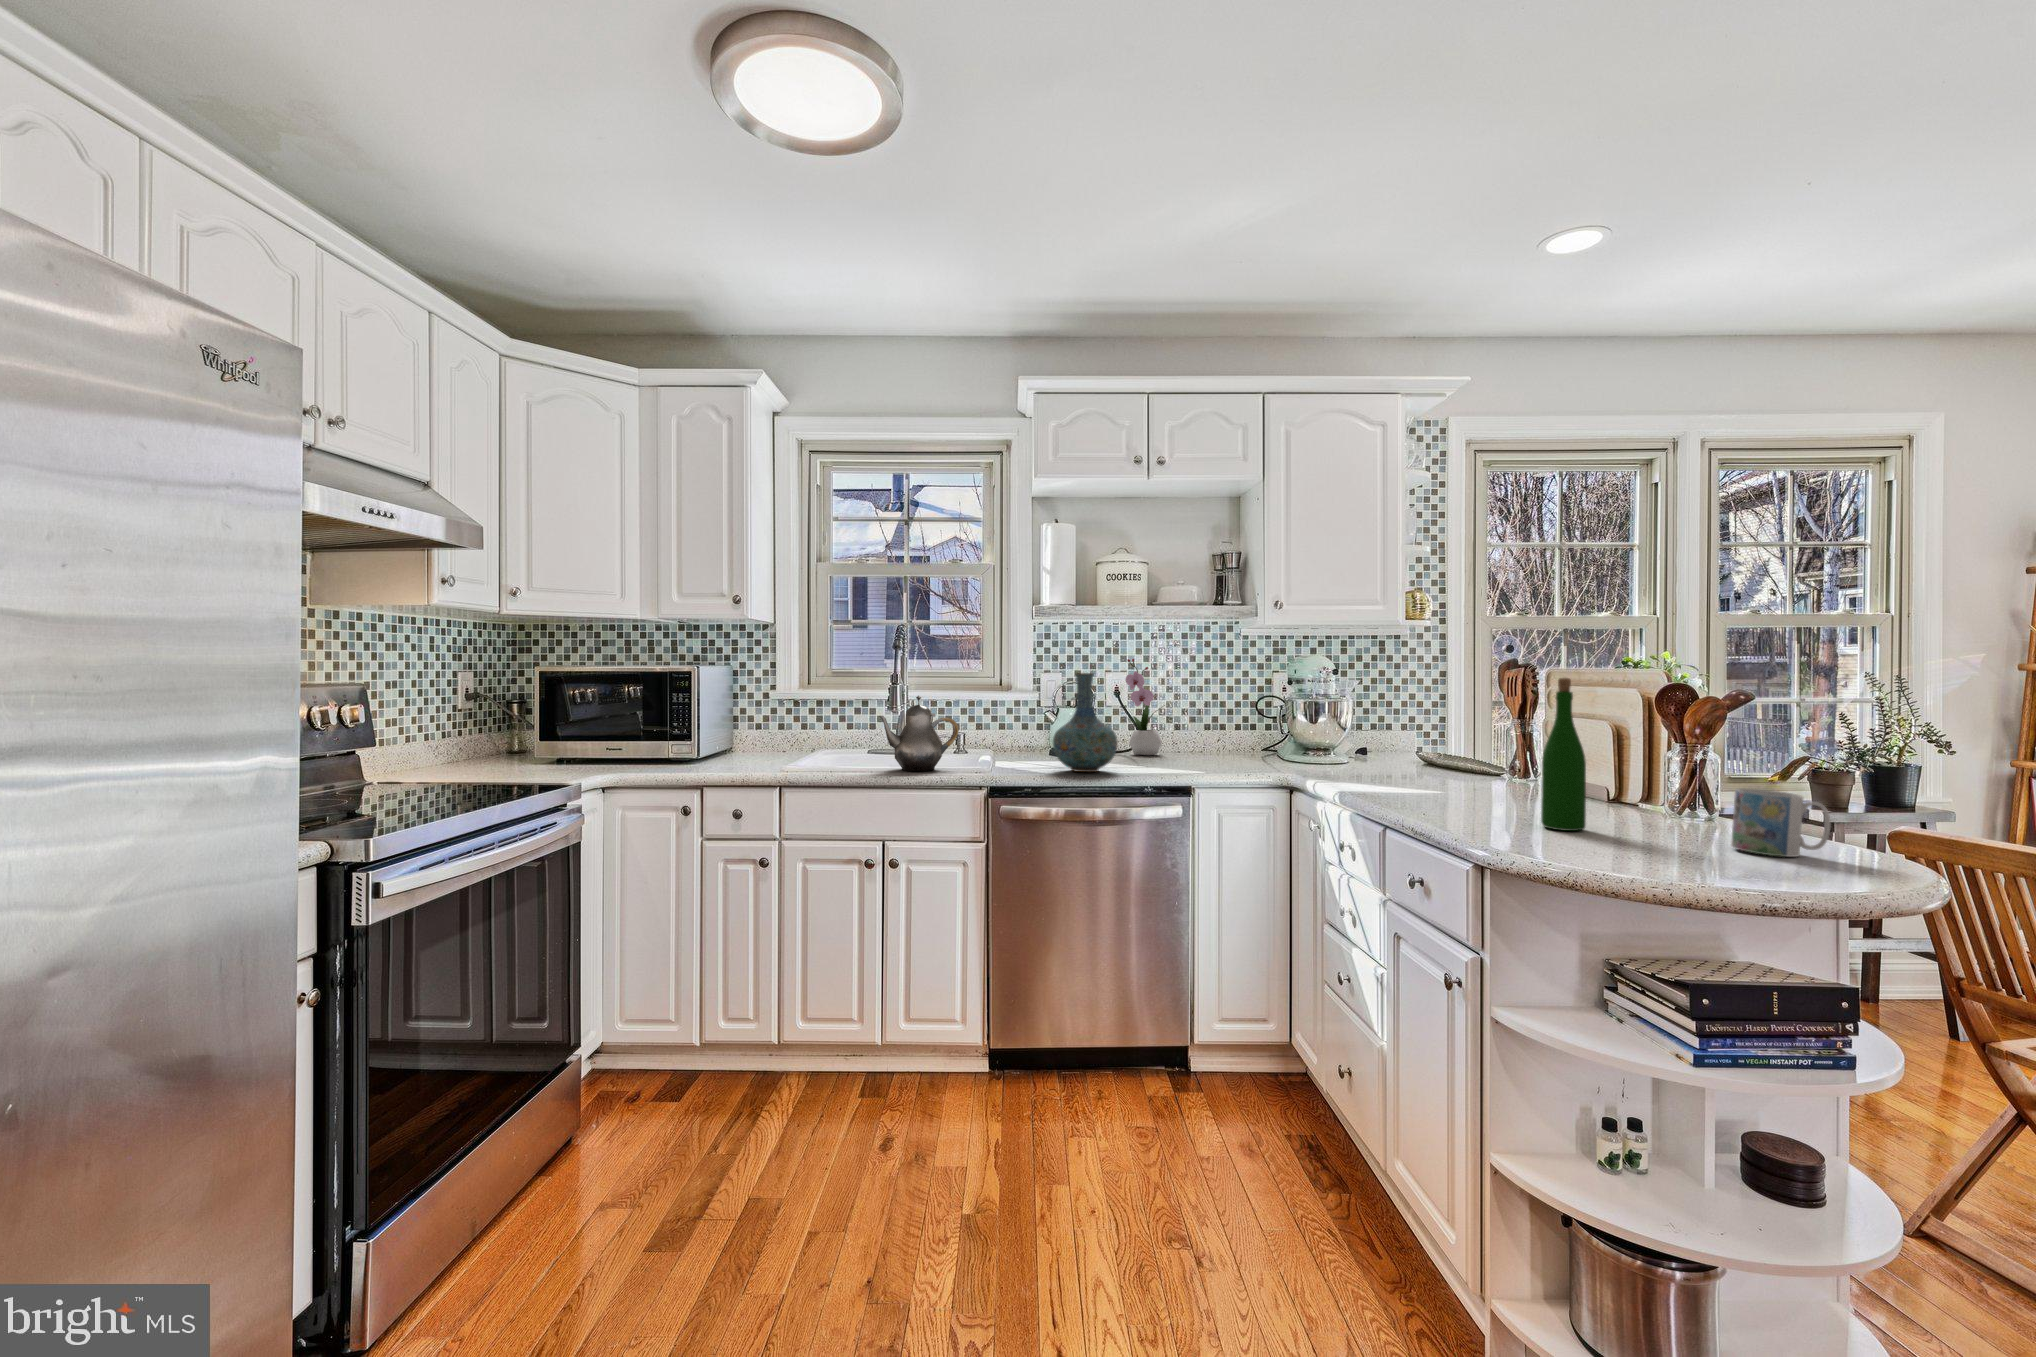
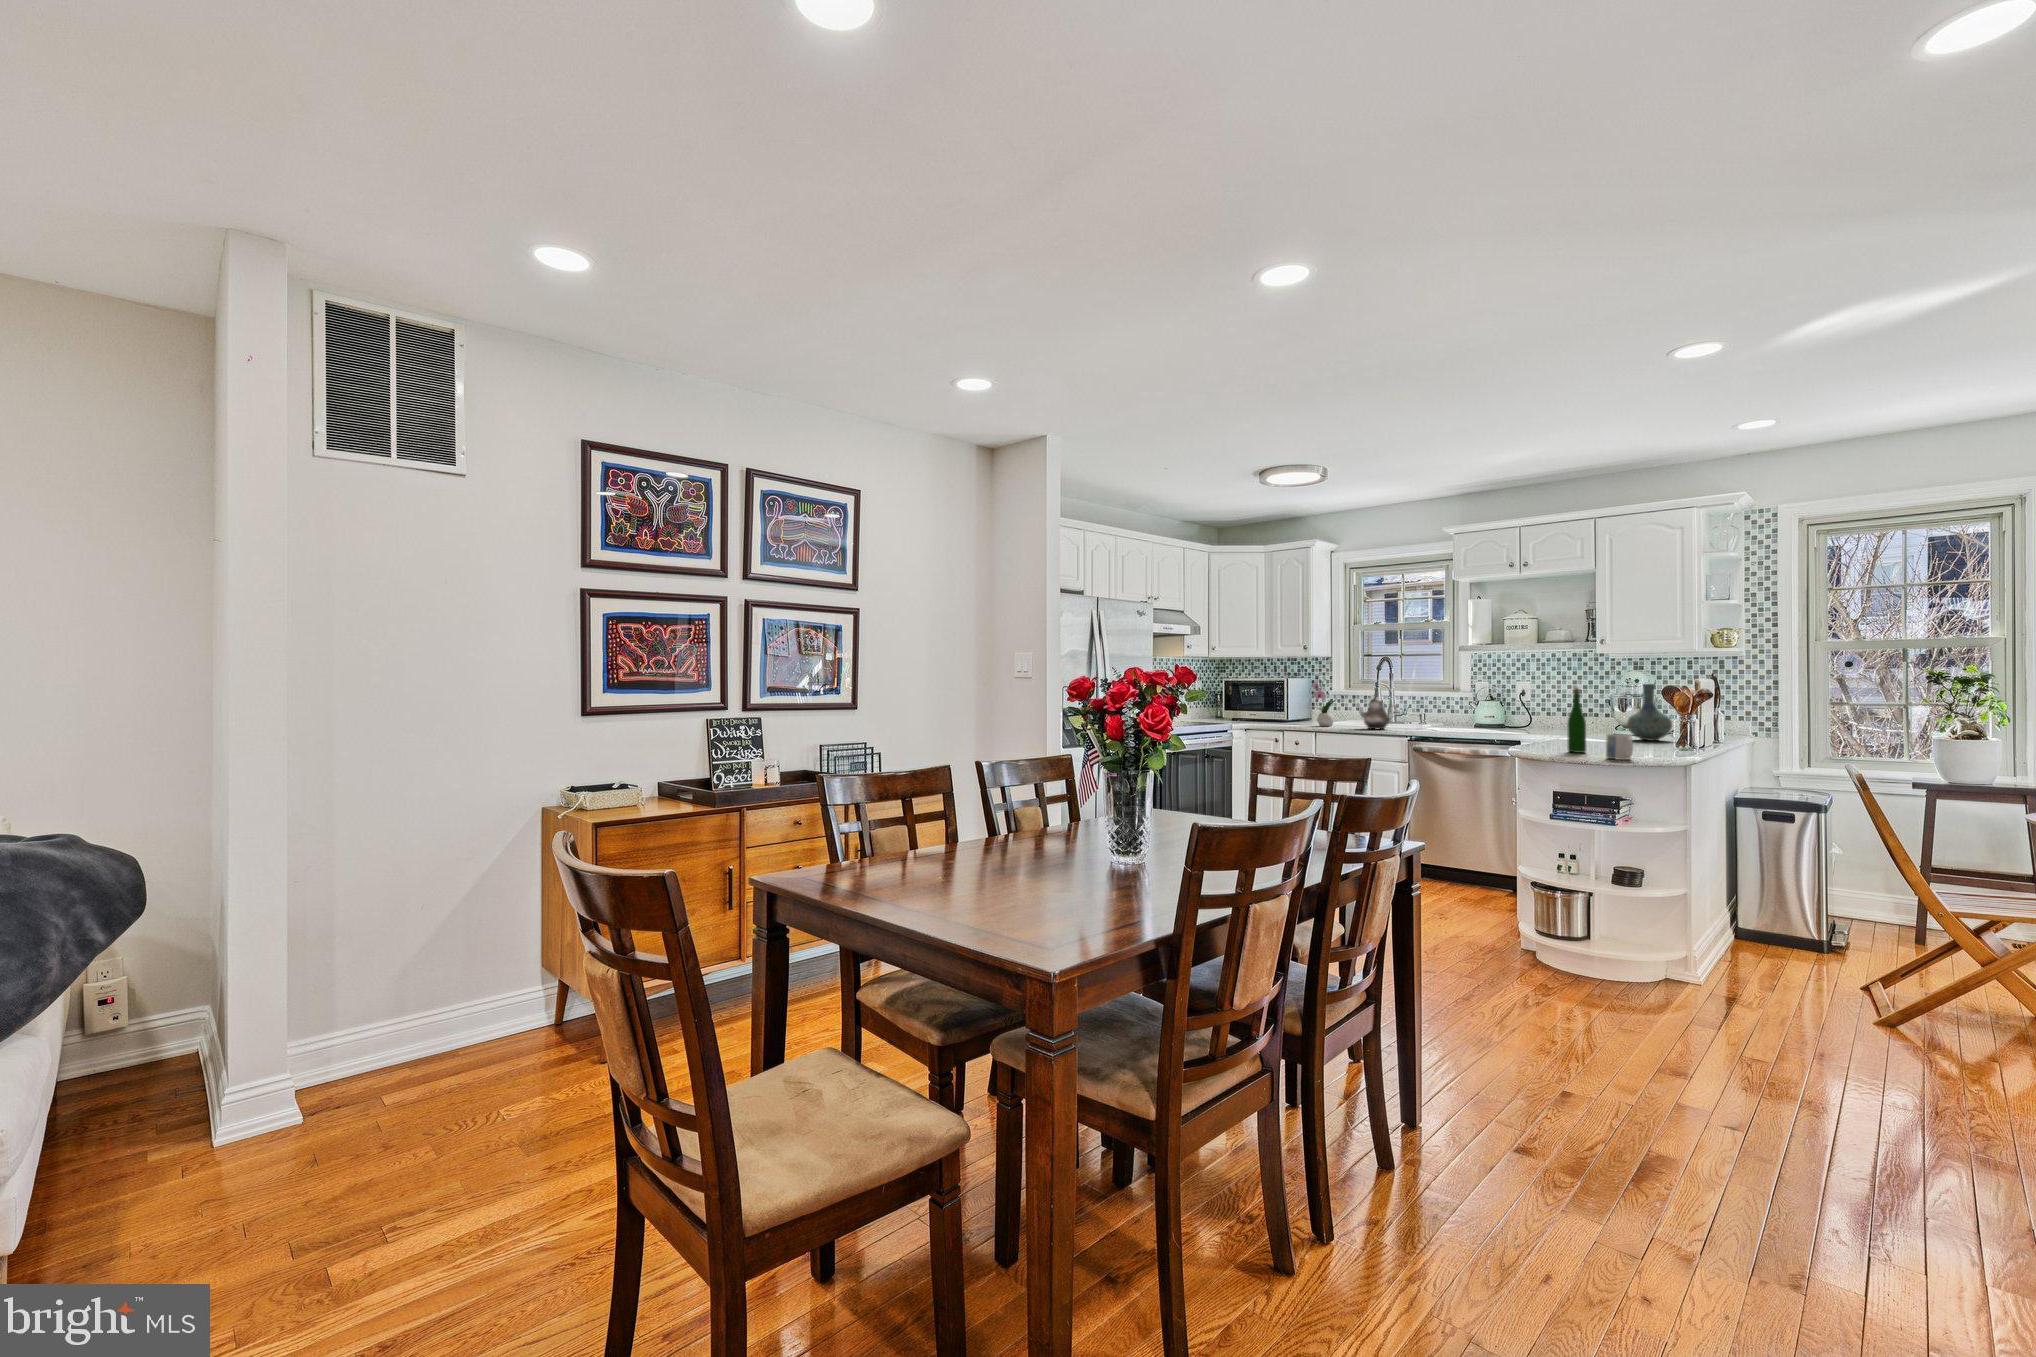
flower arrangement: present [1125,659,1165,755] -> present [1312,675,1336,726]
vase: present [1053,673,1118,772] -> present [1627,684,1672,741]

